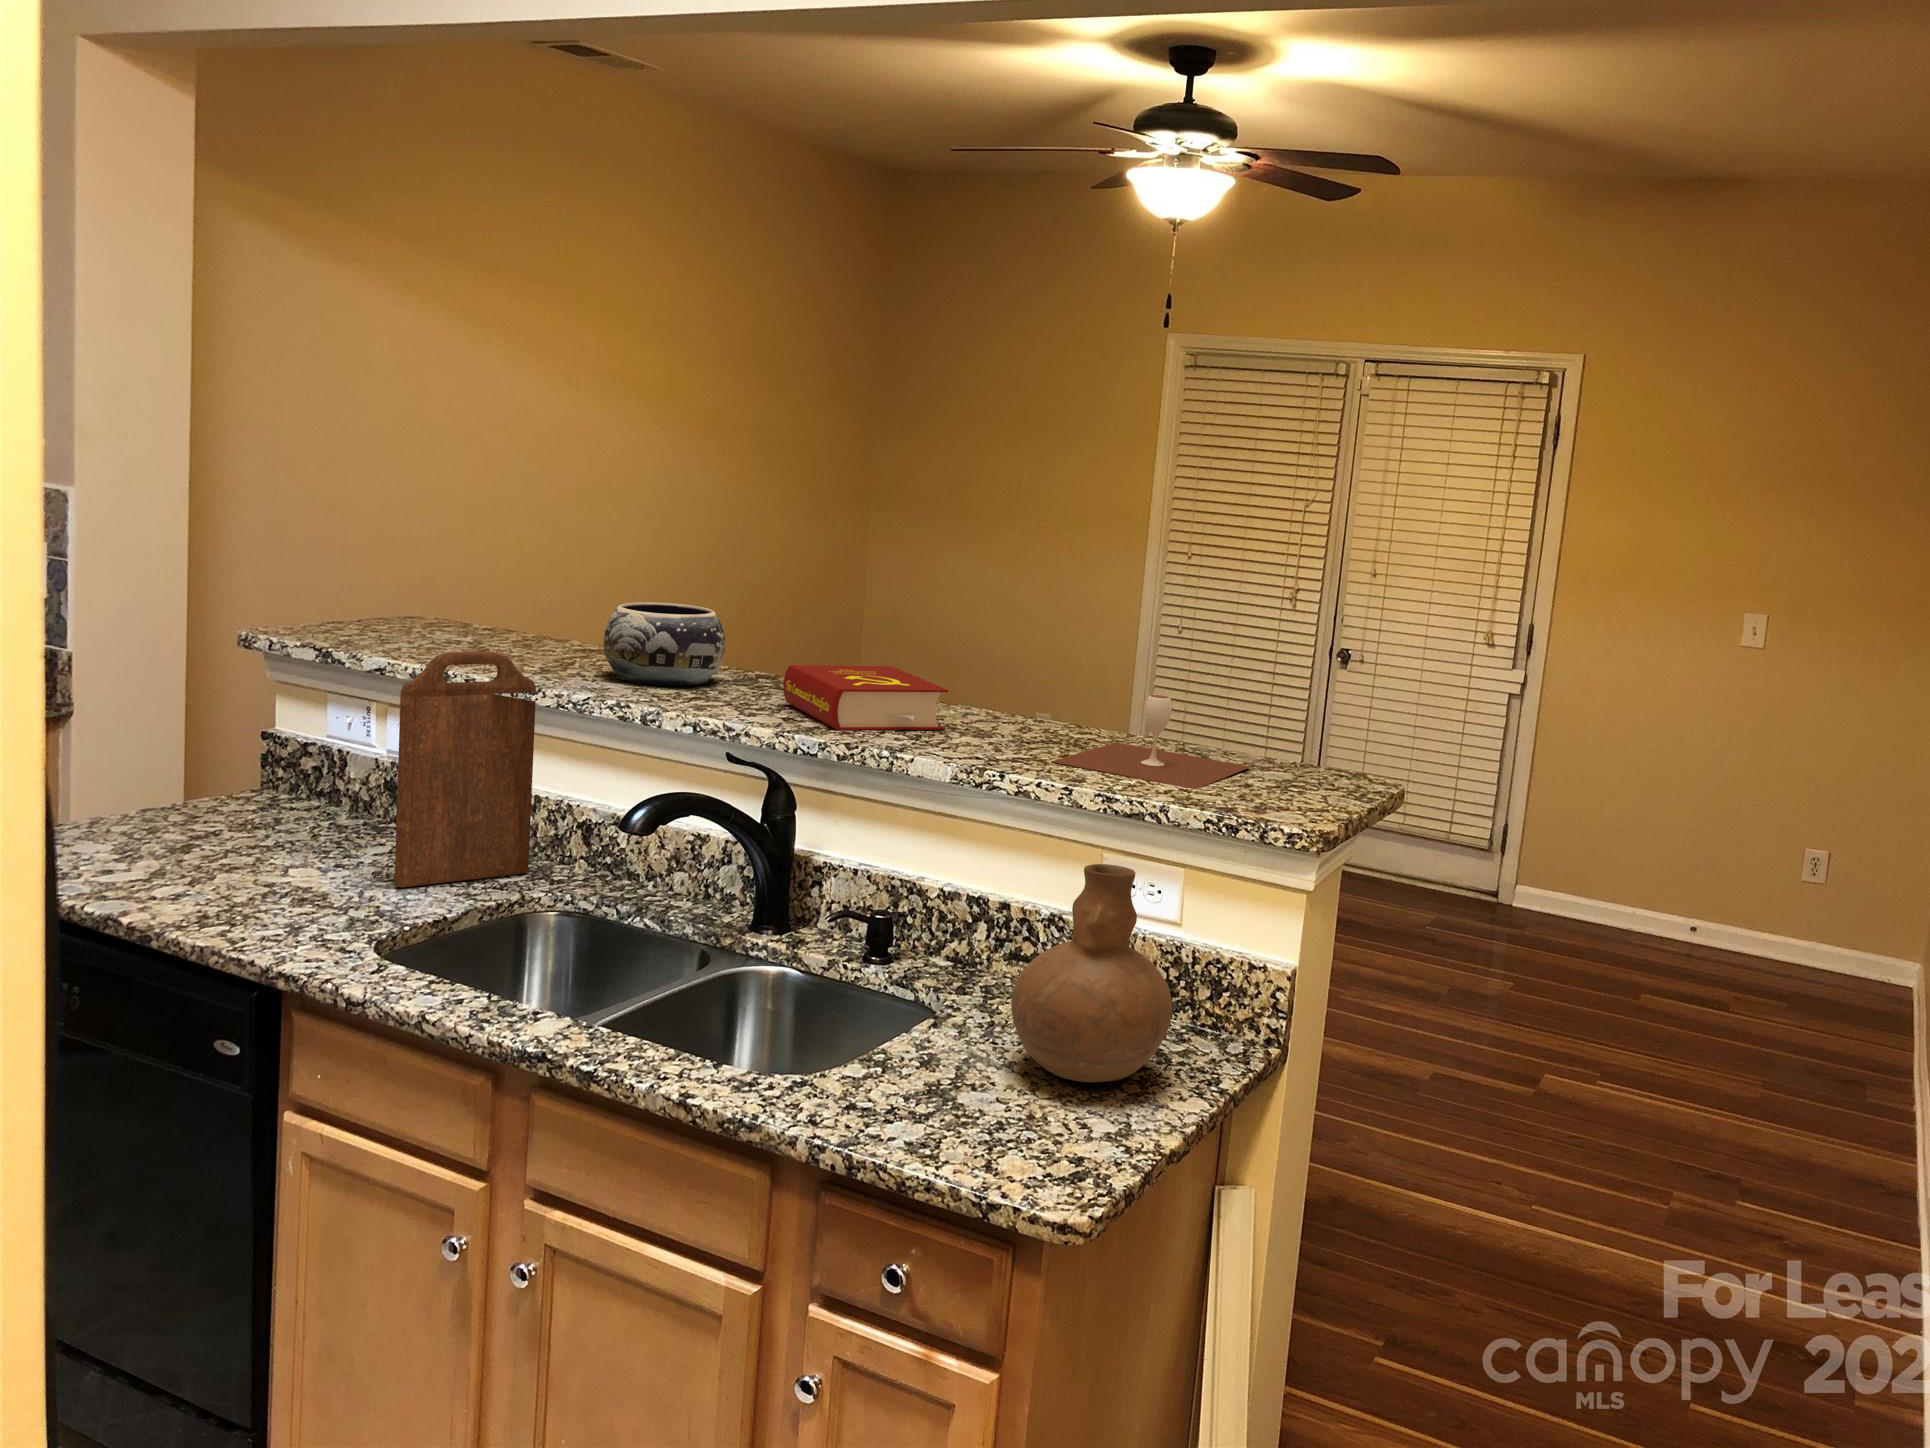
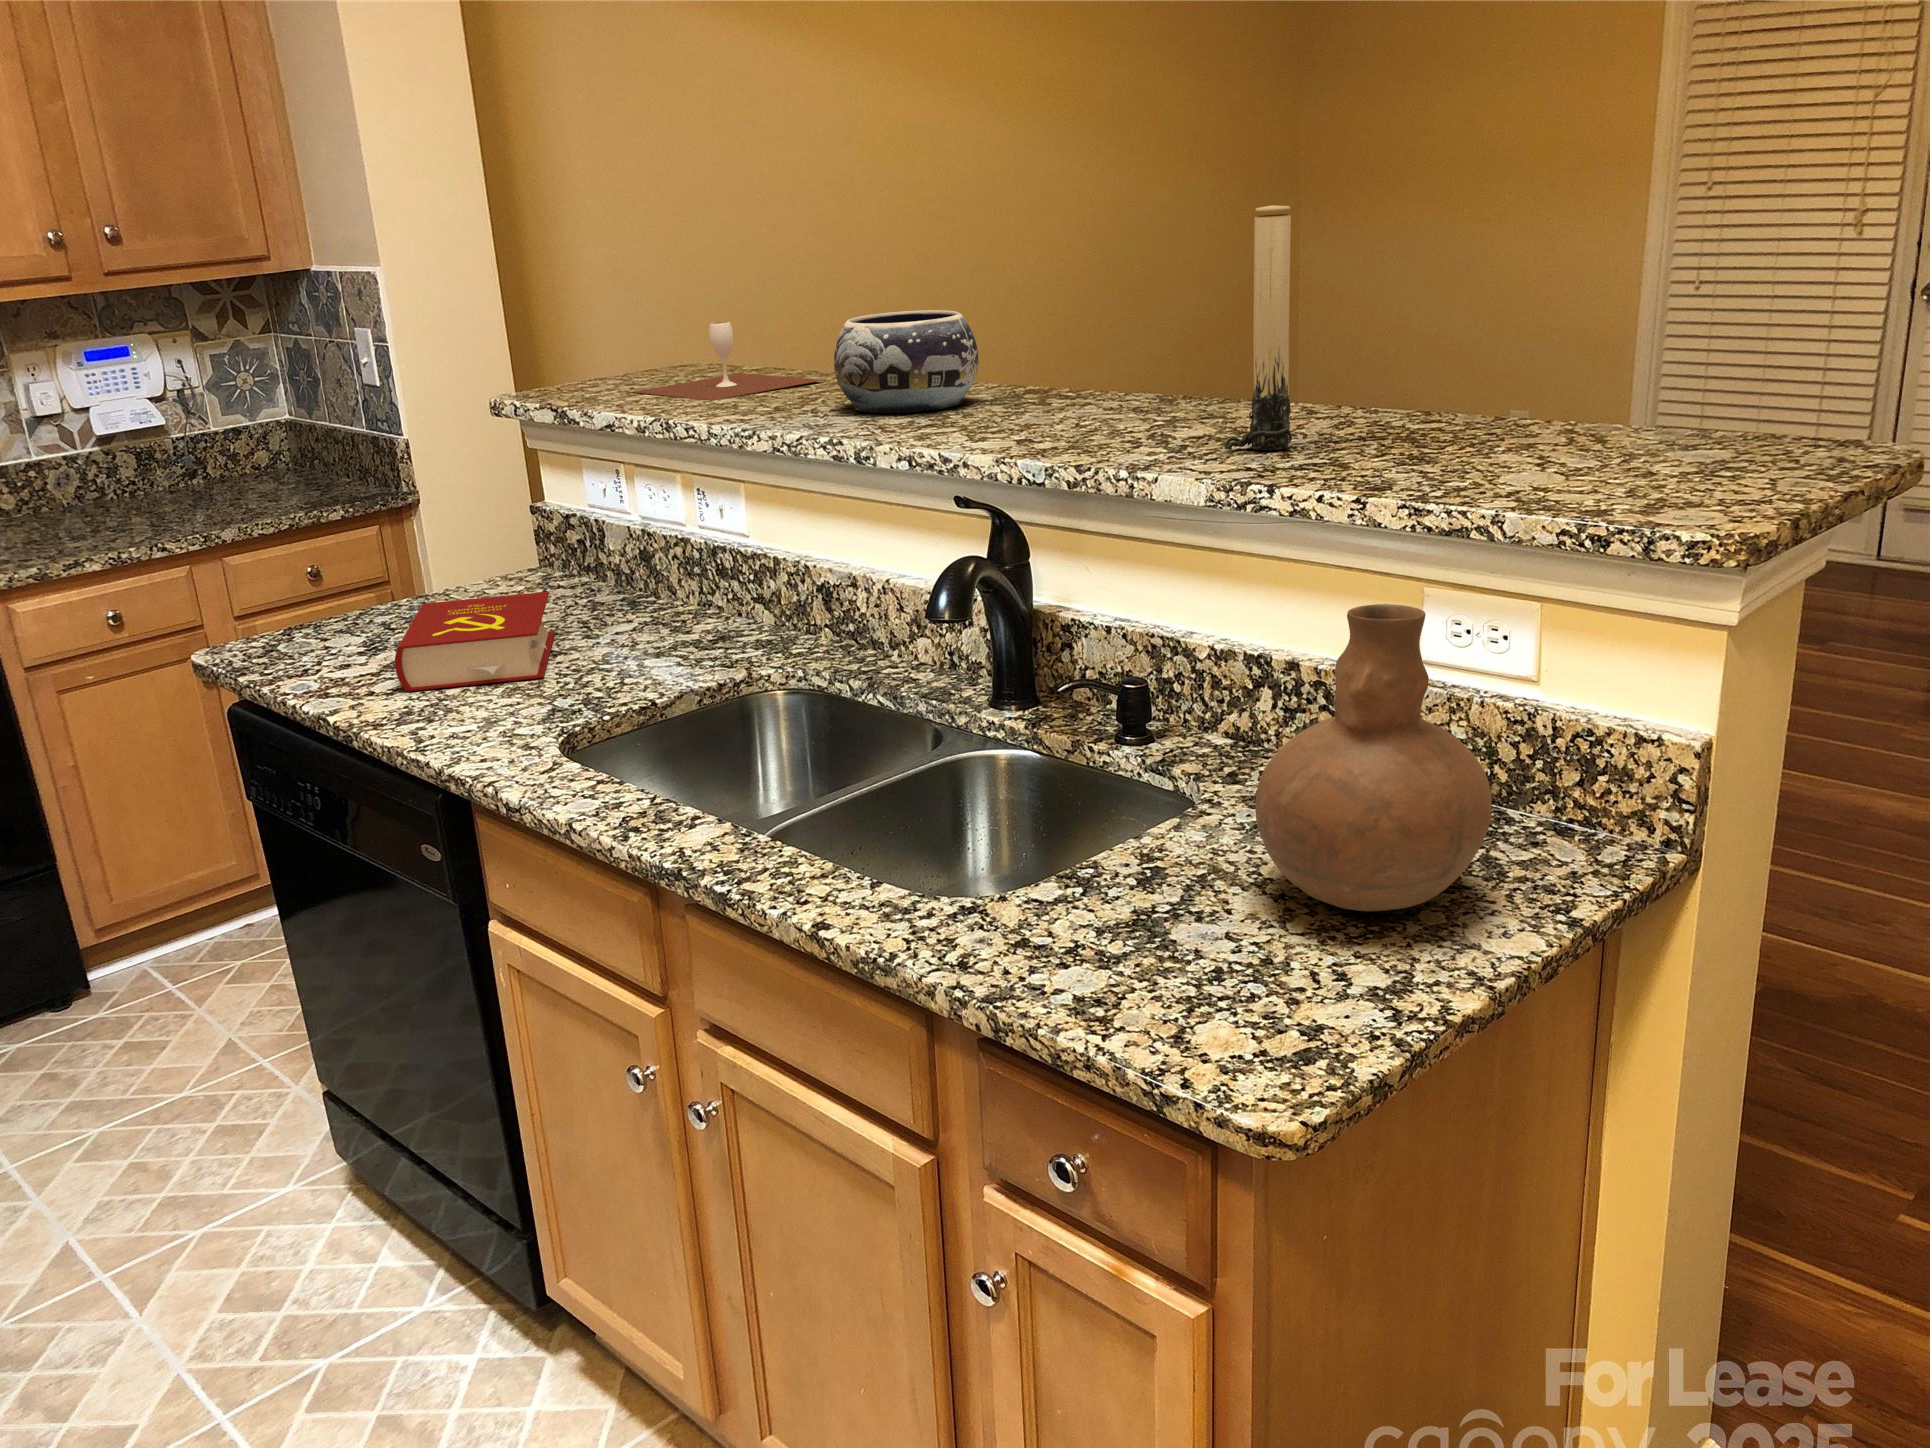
candle: none [950,574,1009,746] -> present [1224,205,1292,450]
cutting board: present [395,652,536,887] -> none [585,390,764,671]
book: present [783,665,949,730] -> present [395,592,555,691]
wine glass: present [1051,695,1250,789] -> present [633,322,823,401]

